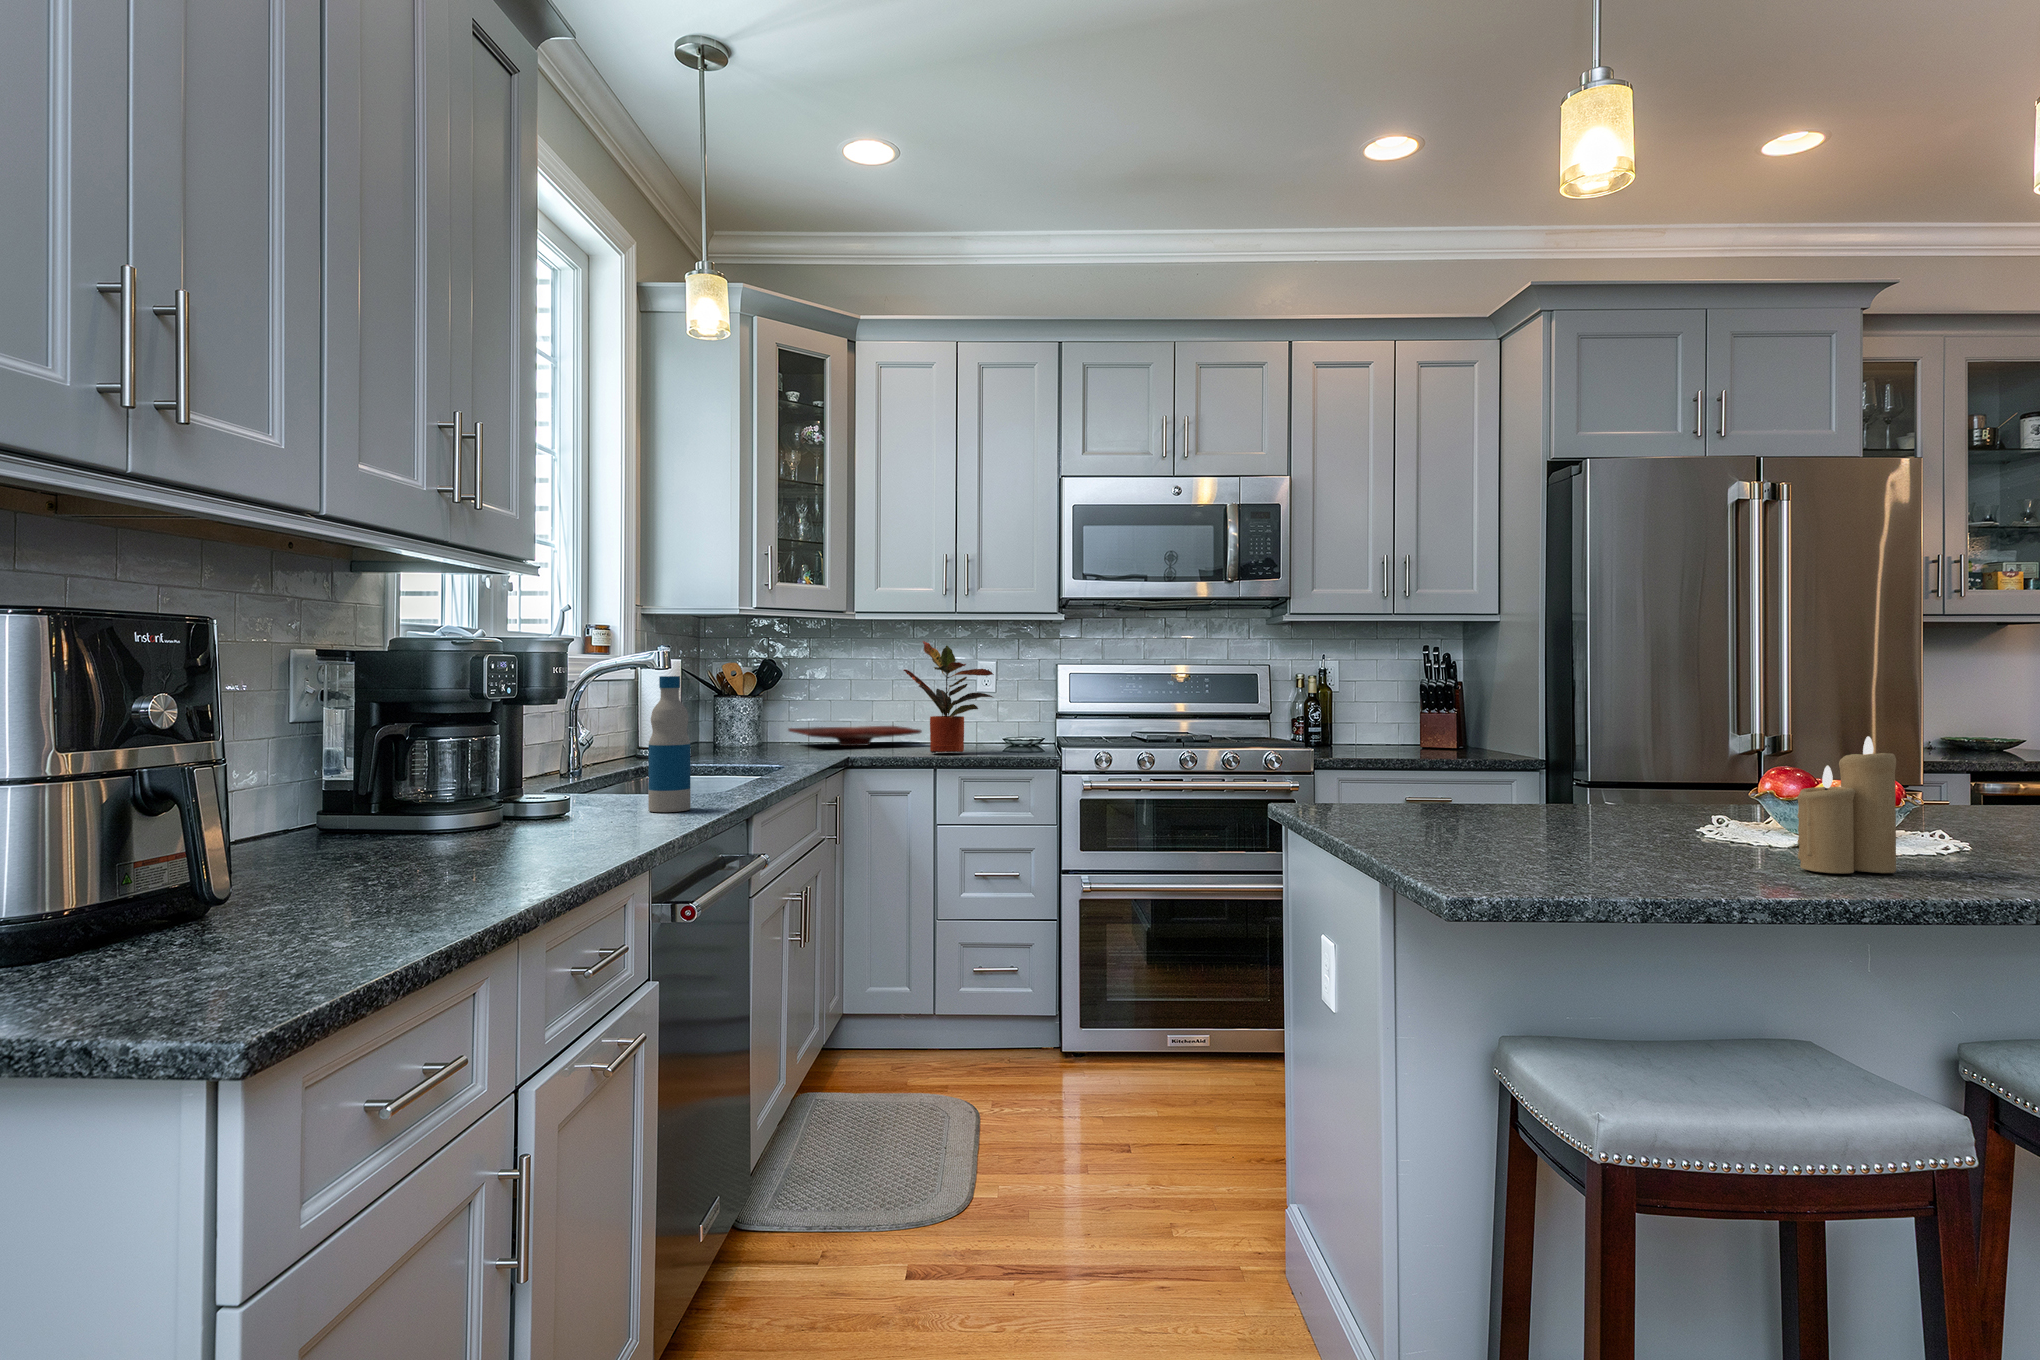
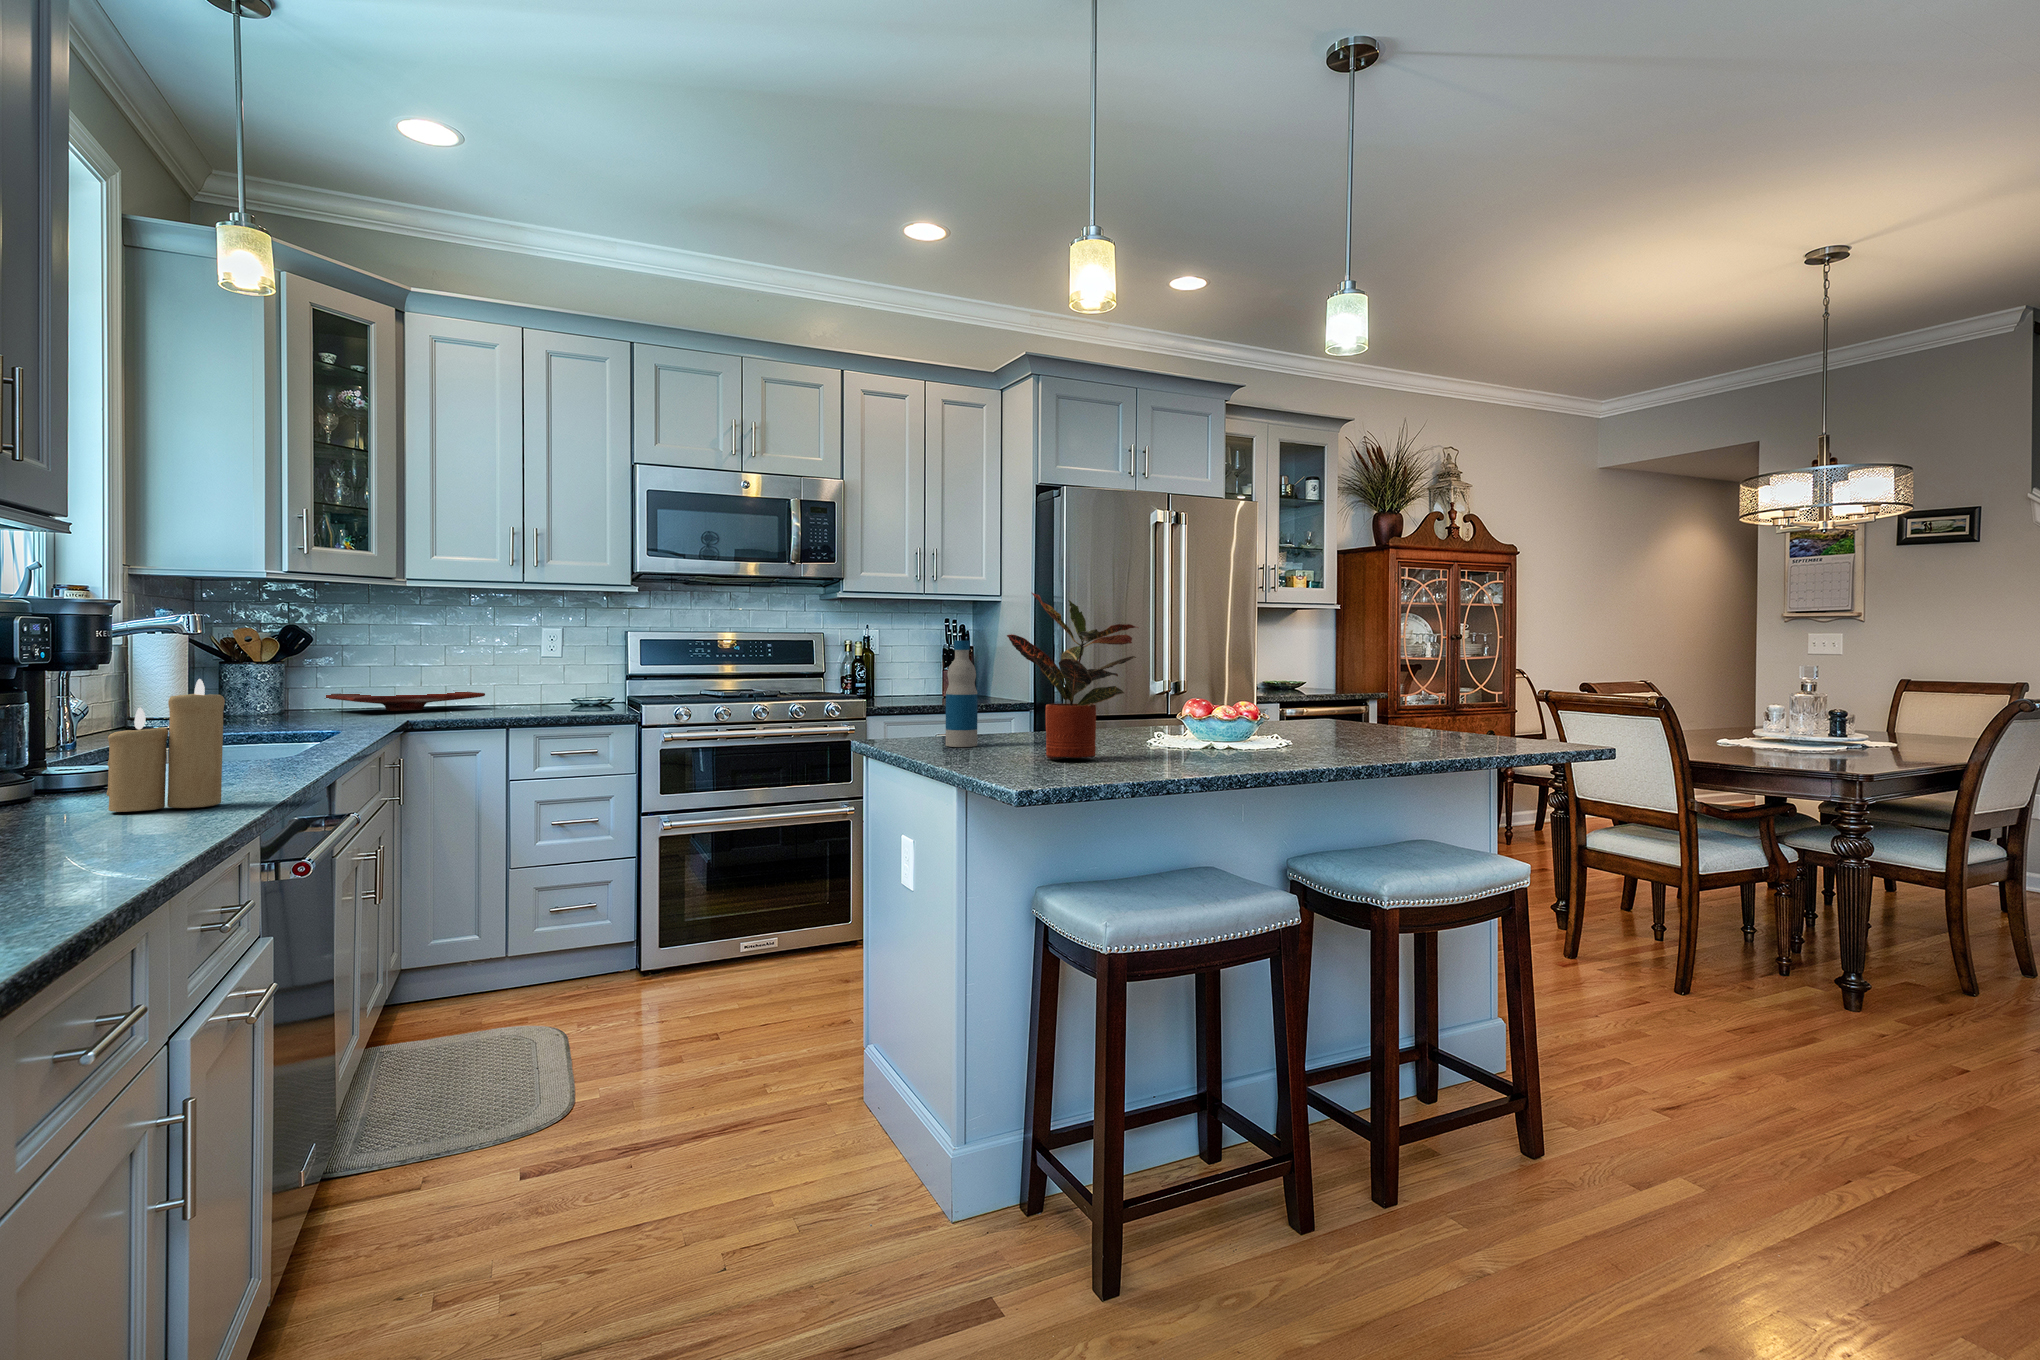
potted plant: present [903,641,994,753] -> present [1007,593,1138,760]
bottle: present [648,676,691,812] -> present [946,641,978,747]
candle: present [1797,736,1896,874] -> present [107,679,225,812]

